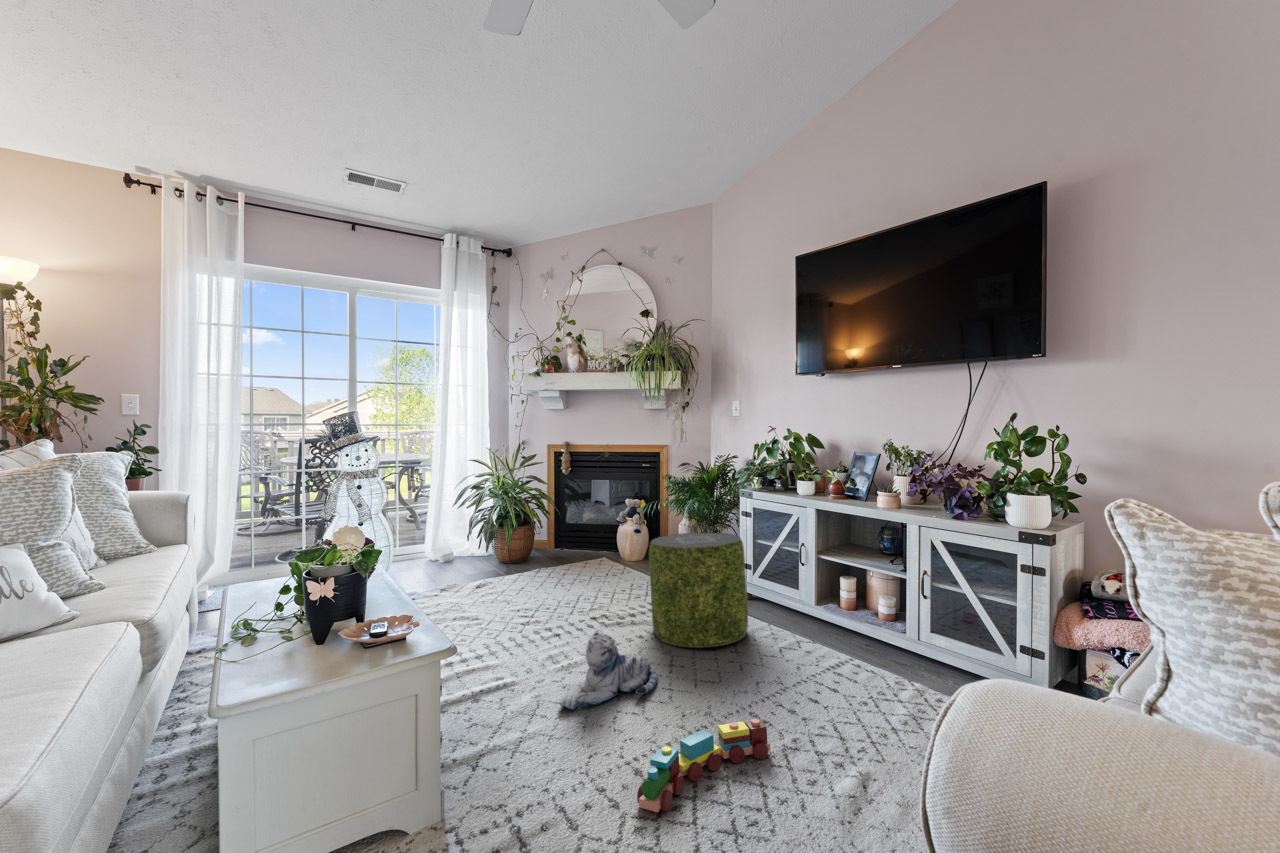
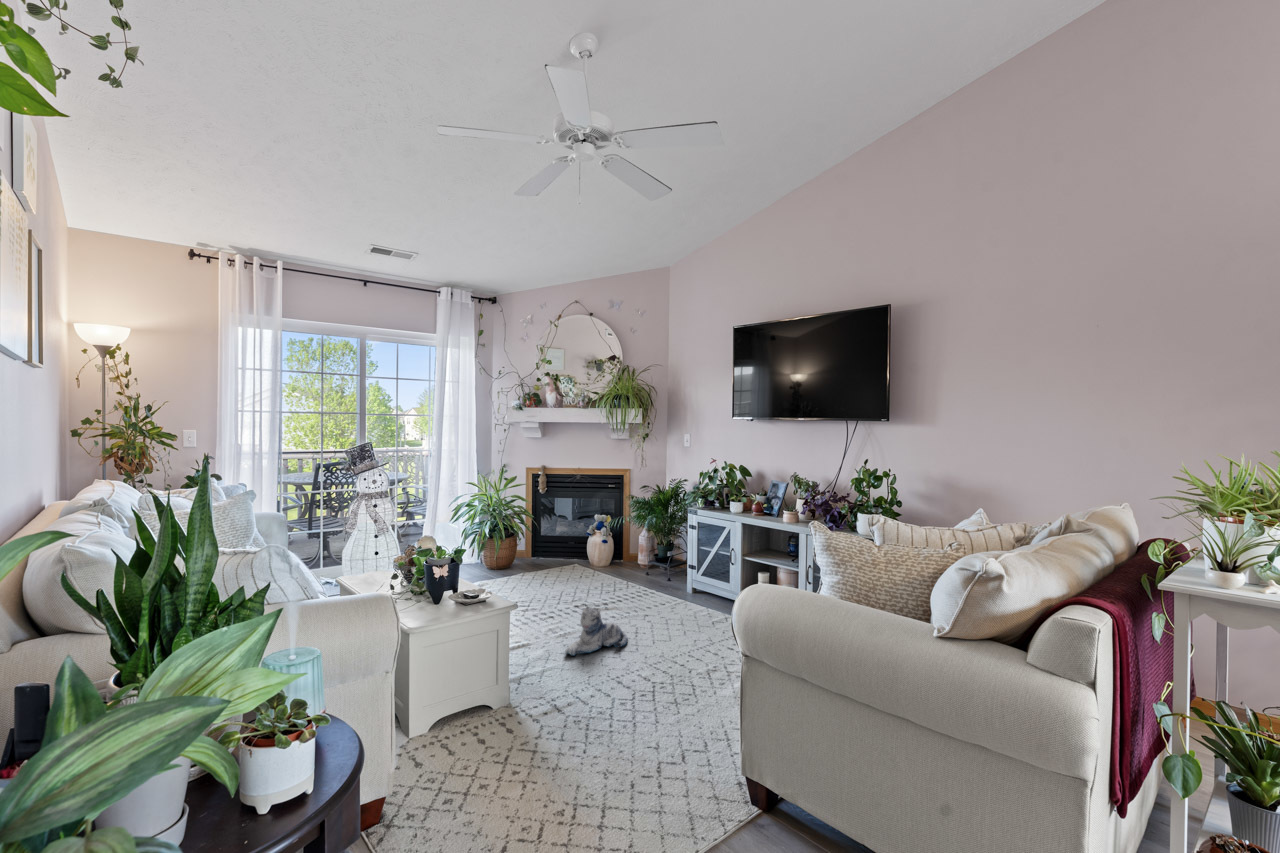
pouf: present [649,533,748,648] -> none [620,541,691,622]
toy train: present [637,719,770,812] -> none [621,653,700,697]

